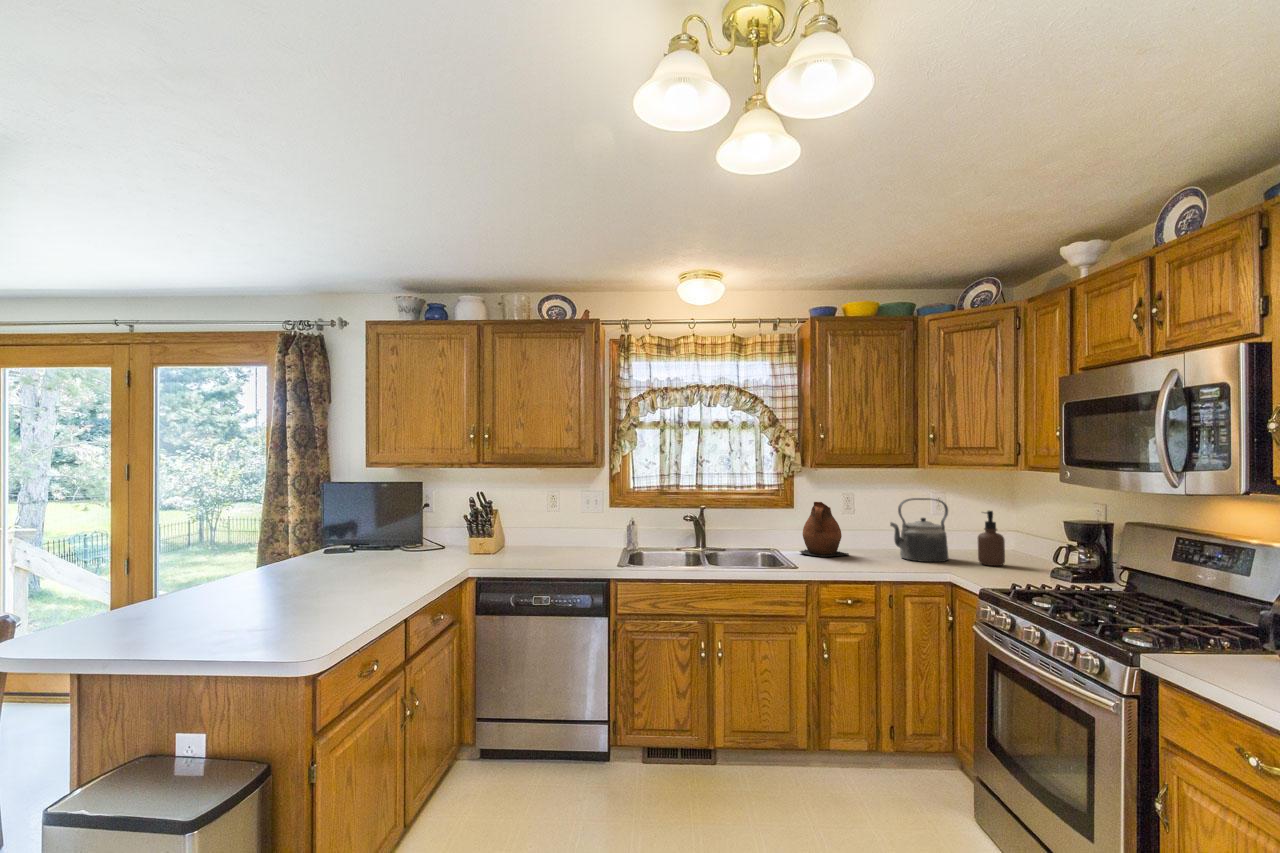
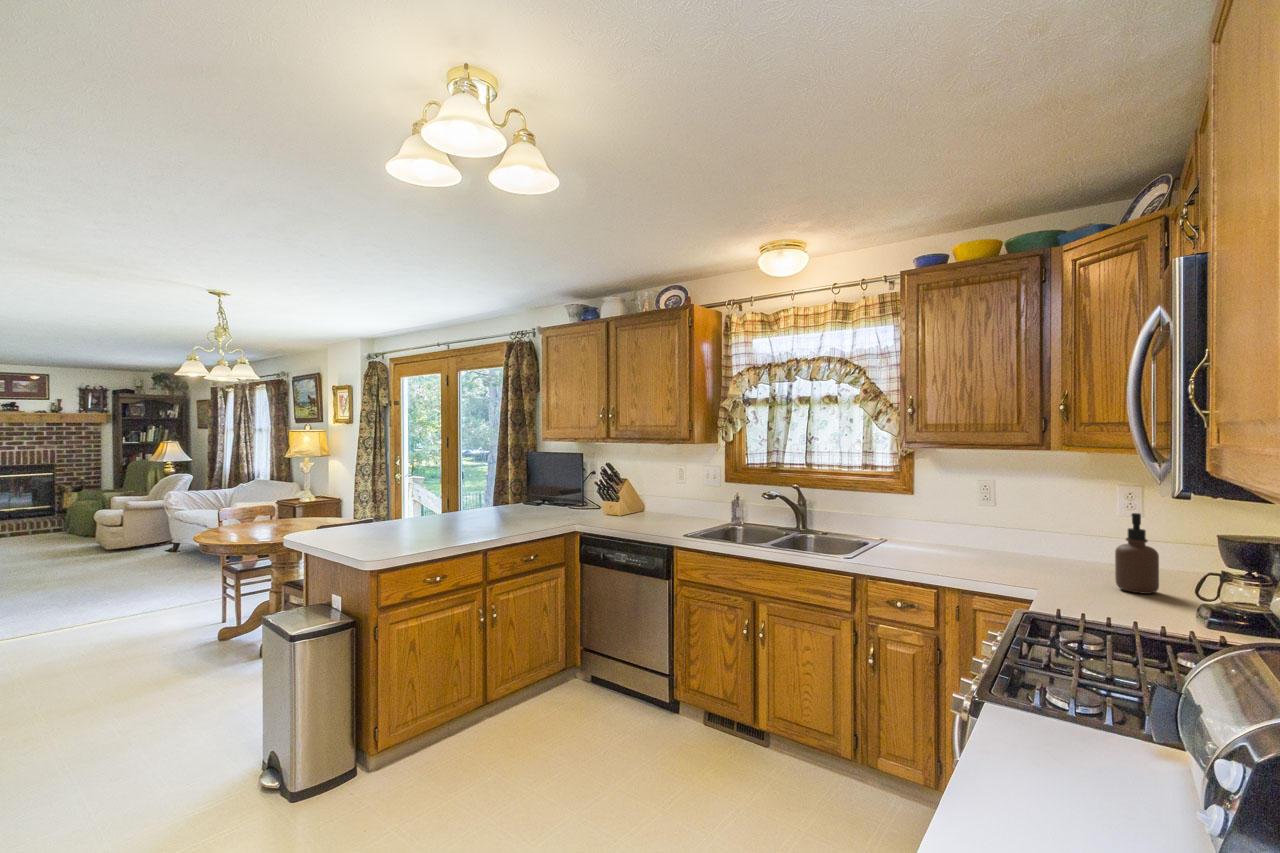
kettle: present [890,498,948,562] -> none [1003,490,1096,578]
ceramic pitcher: present [800,502,849,557] -> none [902,488,965,556]

